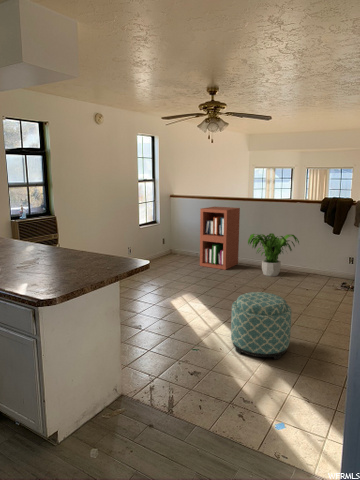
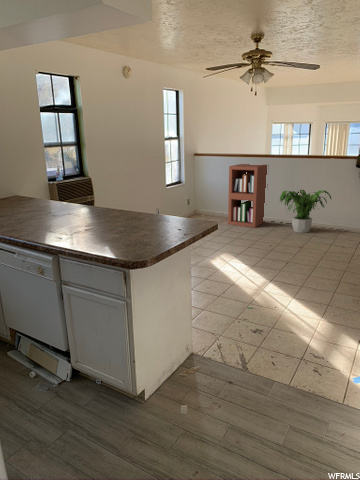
ottoman: present [231,292,291,360] -> none [285,249,349,315]

